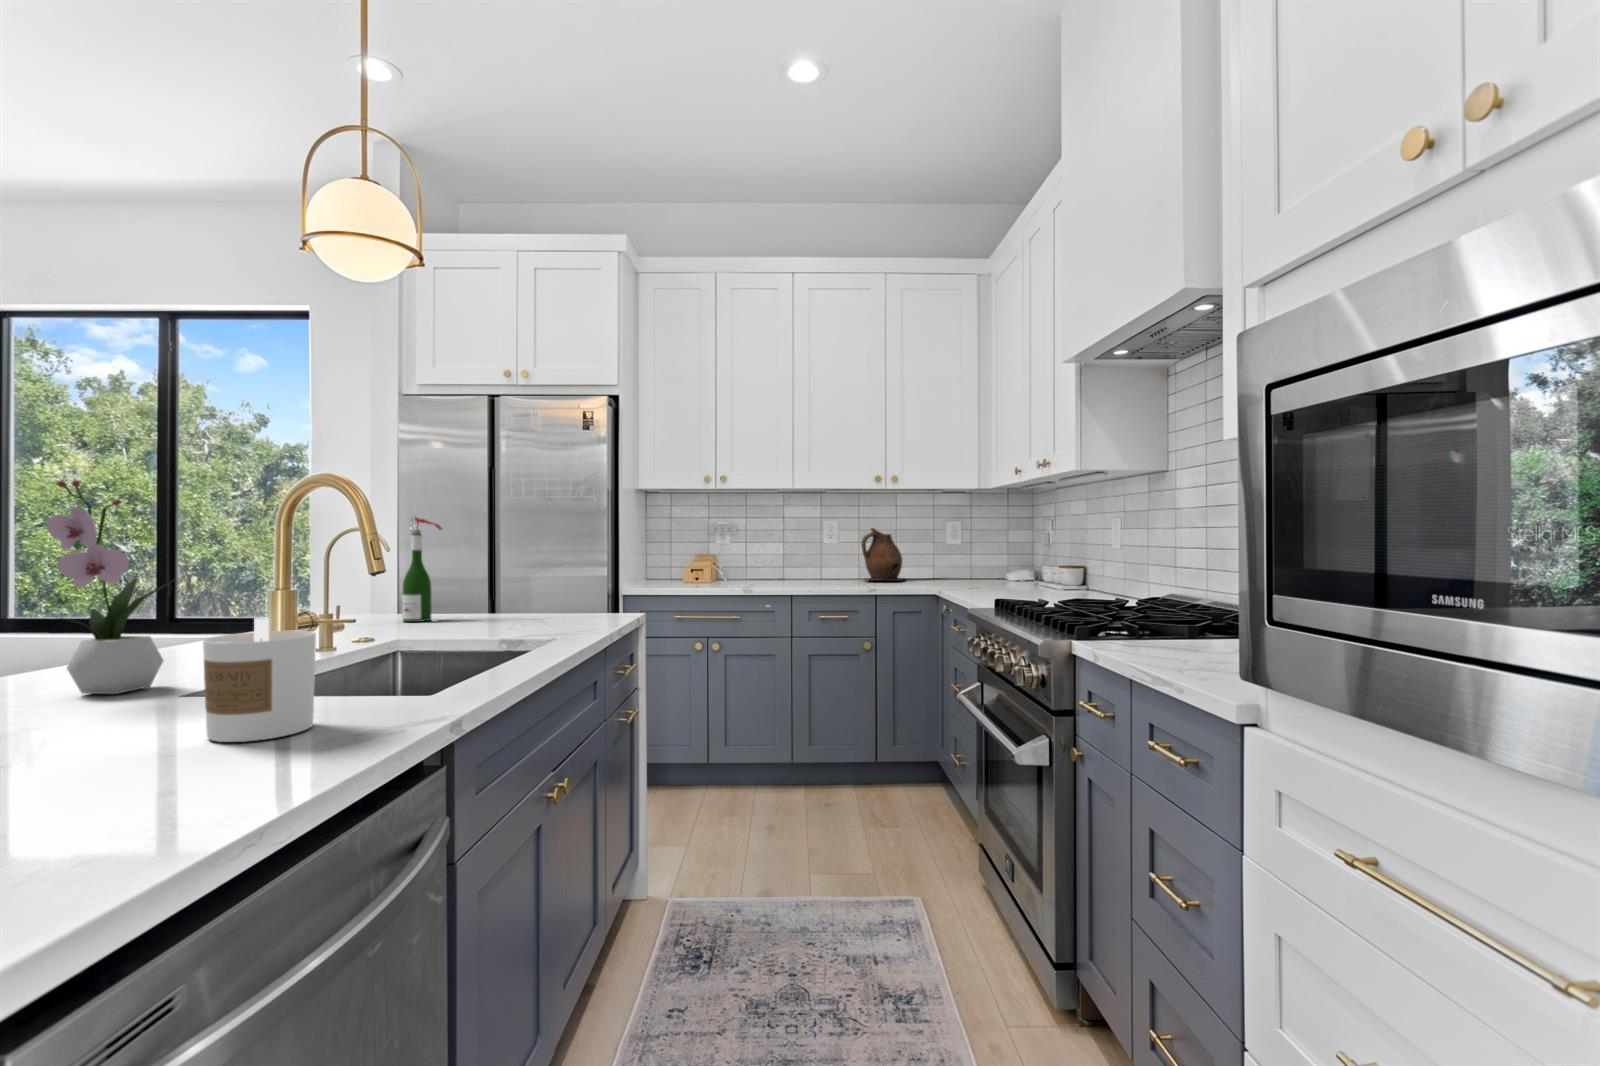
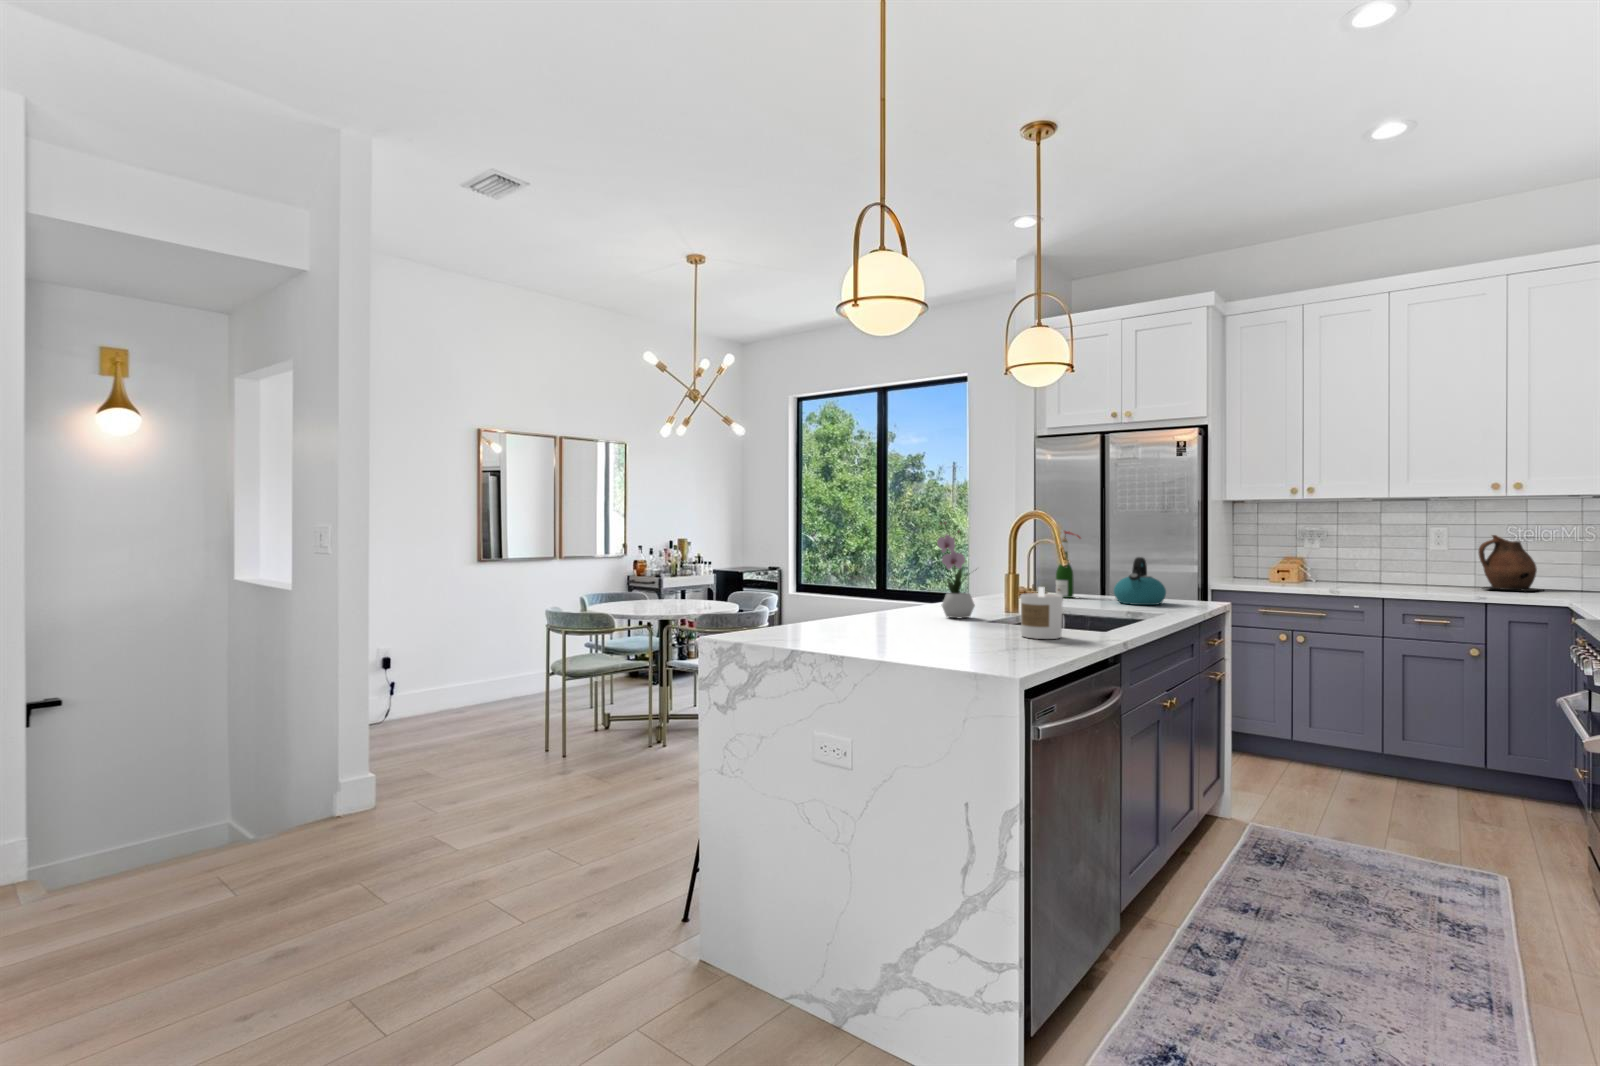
kettle: none [489,555,564,626] -> present [1114,557,1166,605]

